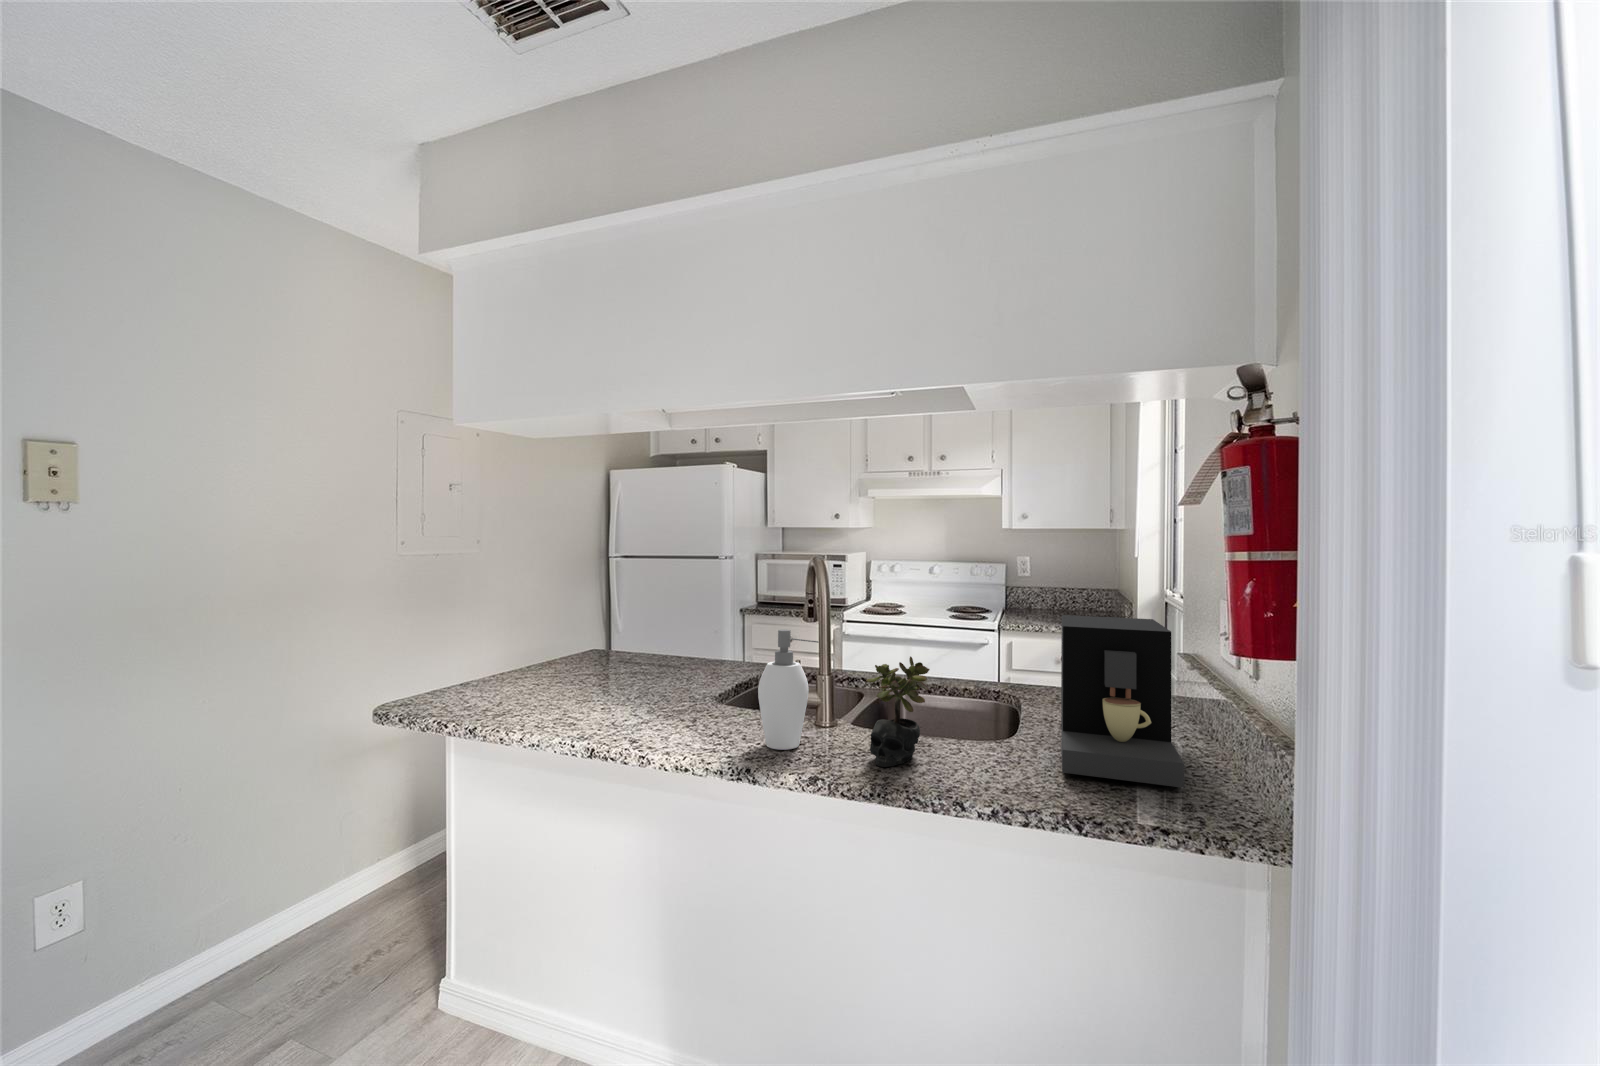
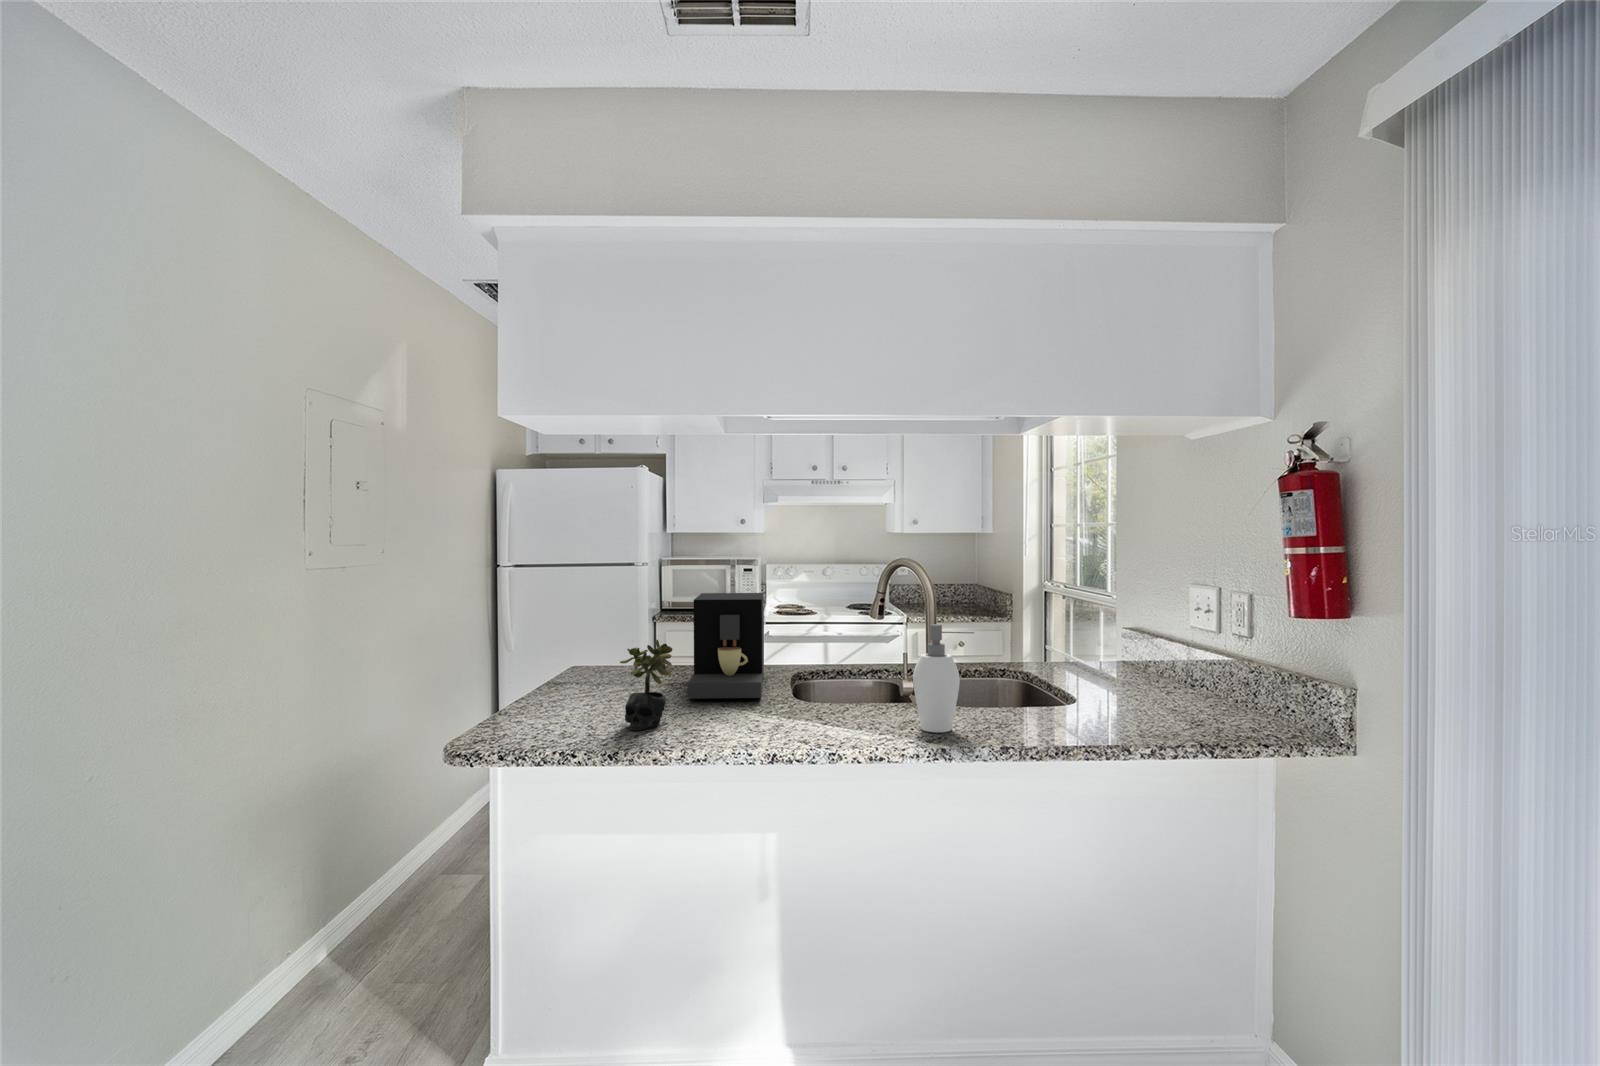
coffee maker: present [1061,615,1184,788] -> present [688,593,764,699]
succulent plant: present [866,656,930,767] -> present [620,640,673,730]

